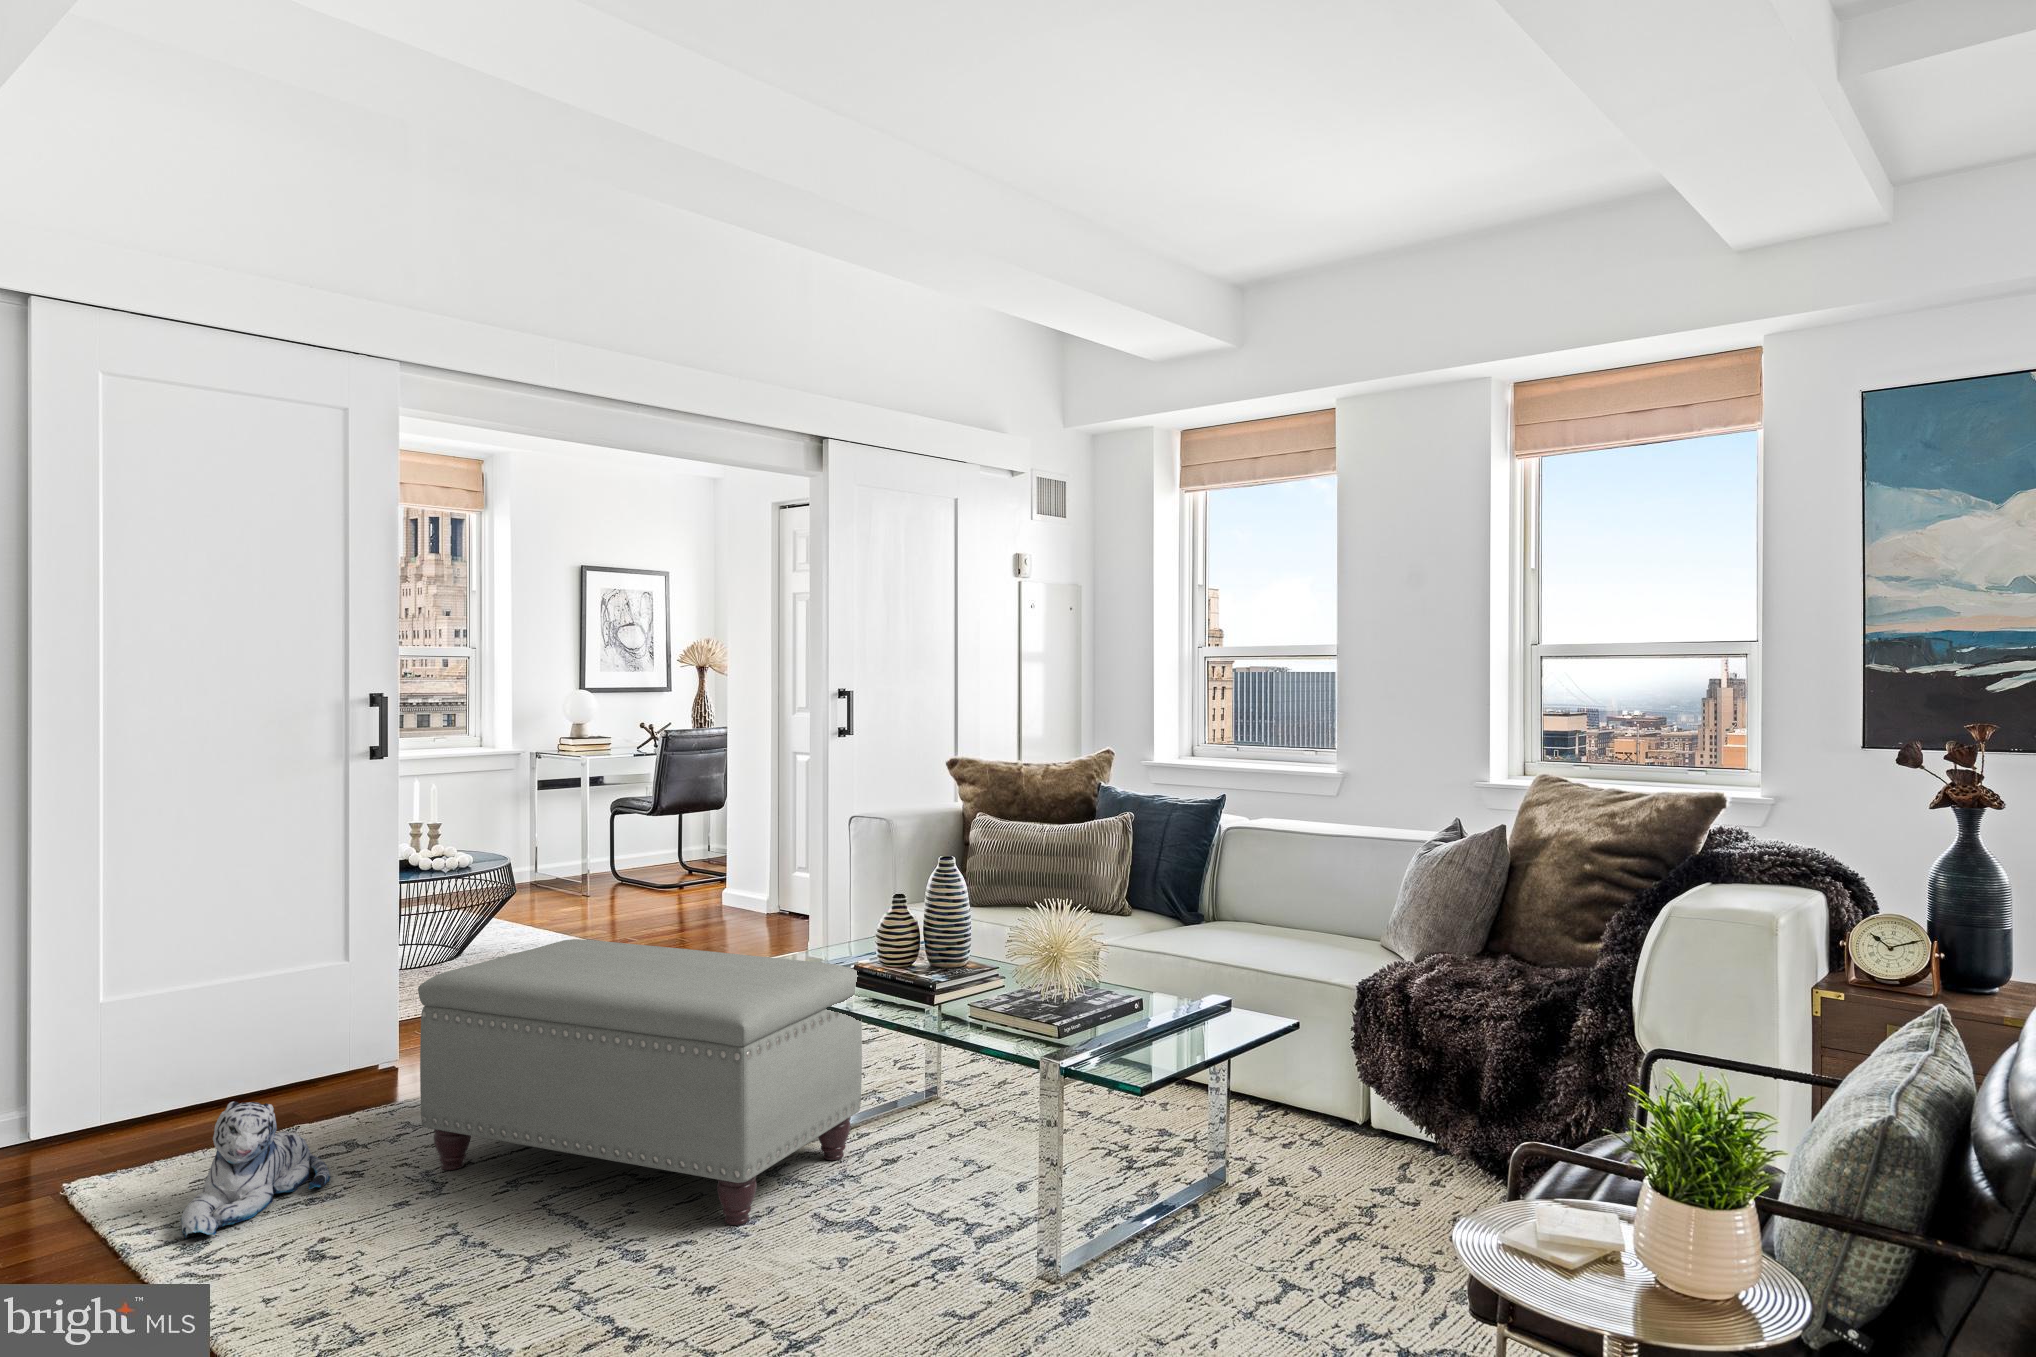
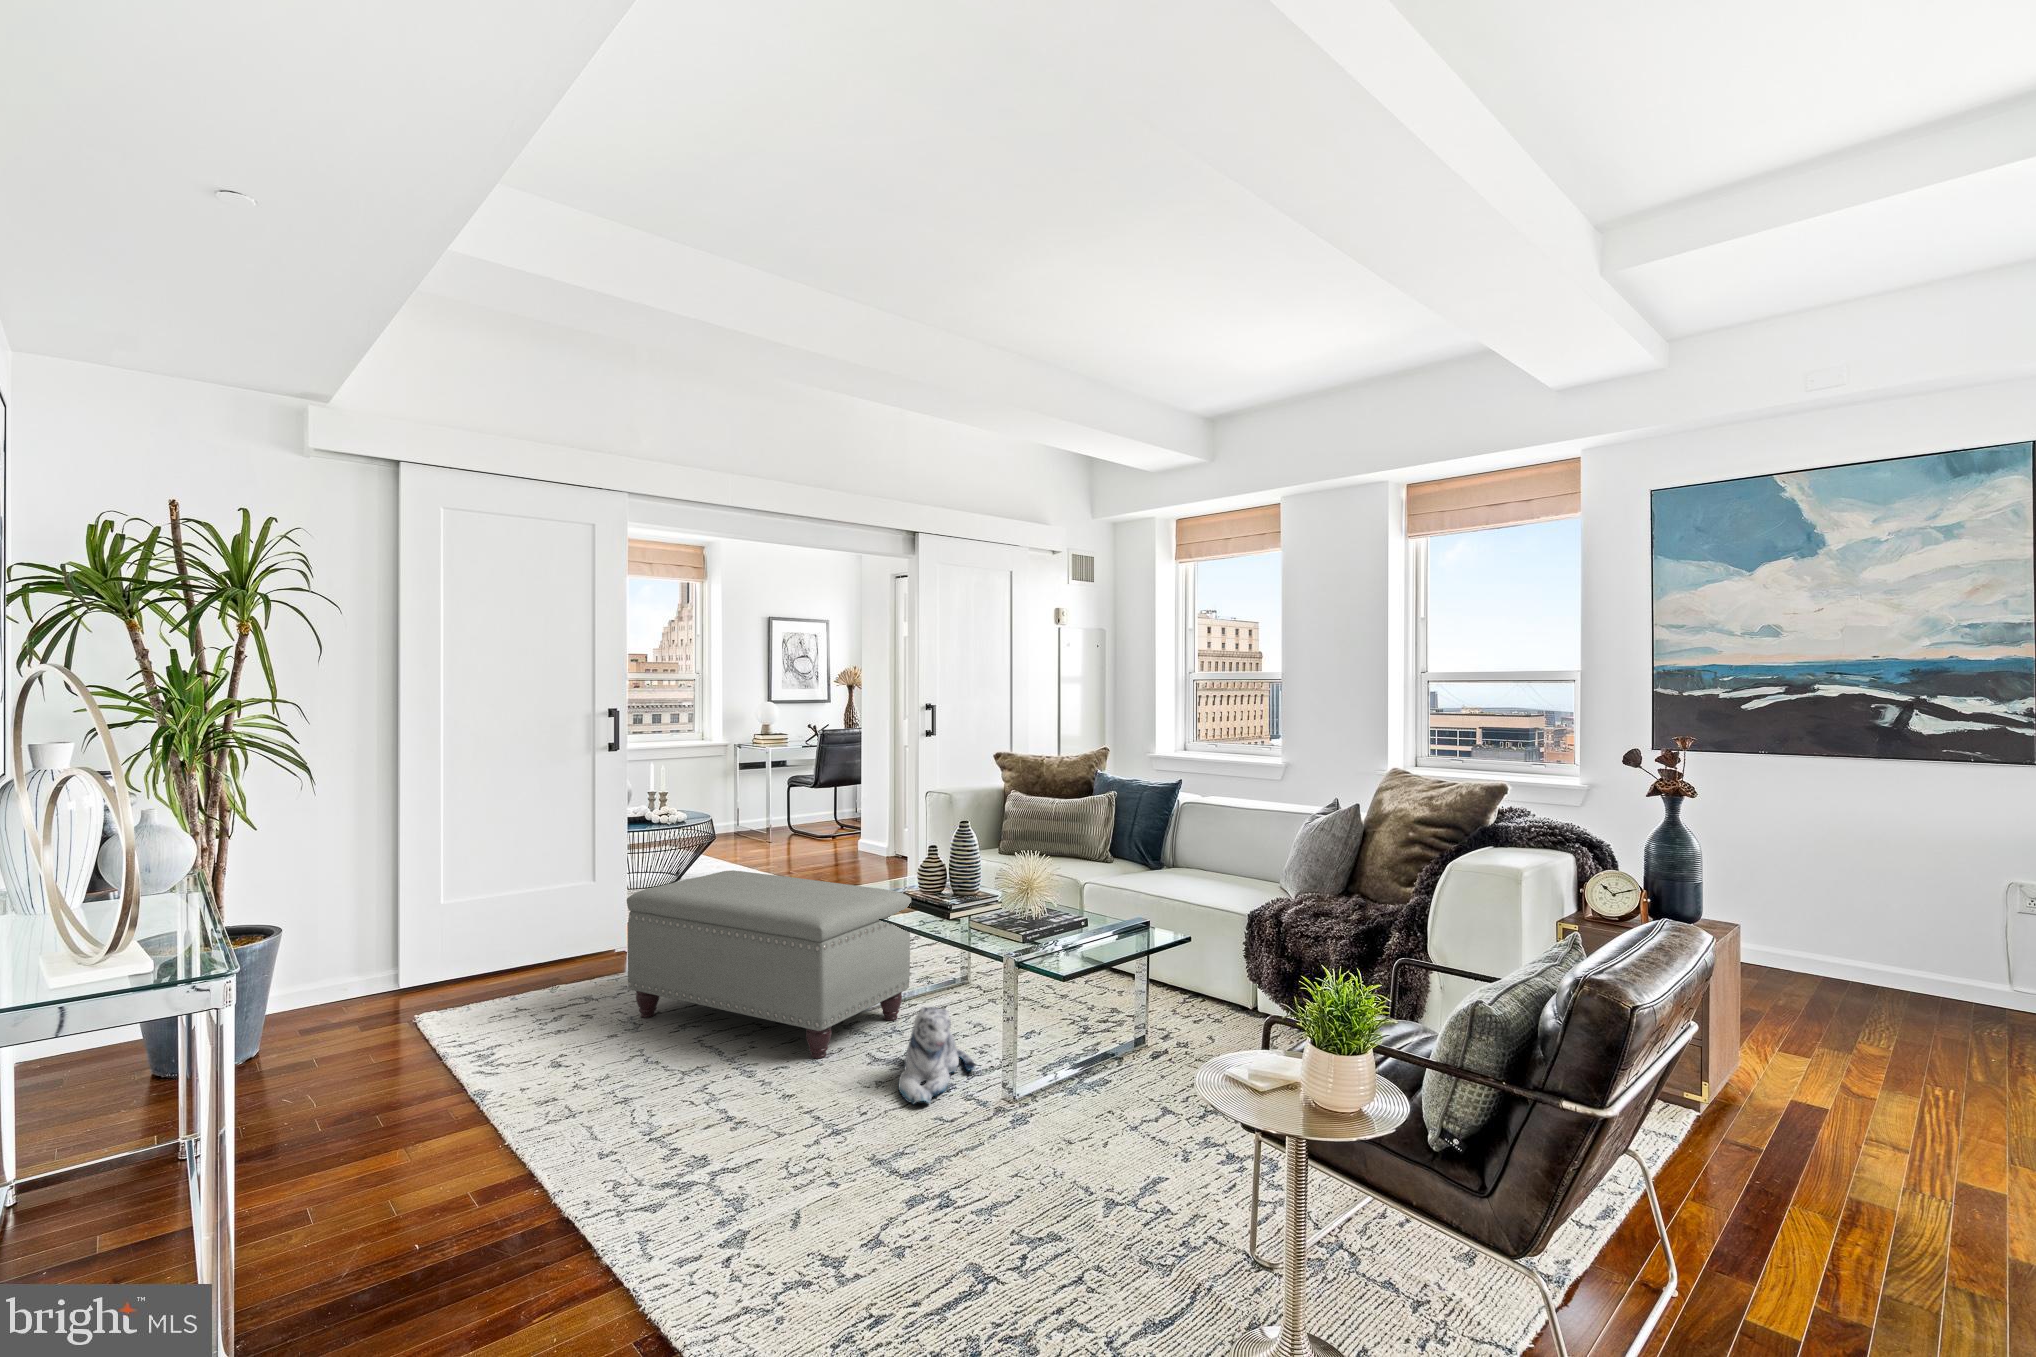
plush toy: present [181,1102,330,1238] -> present [898,1007,975,1104]

